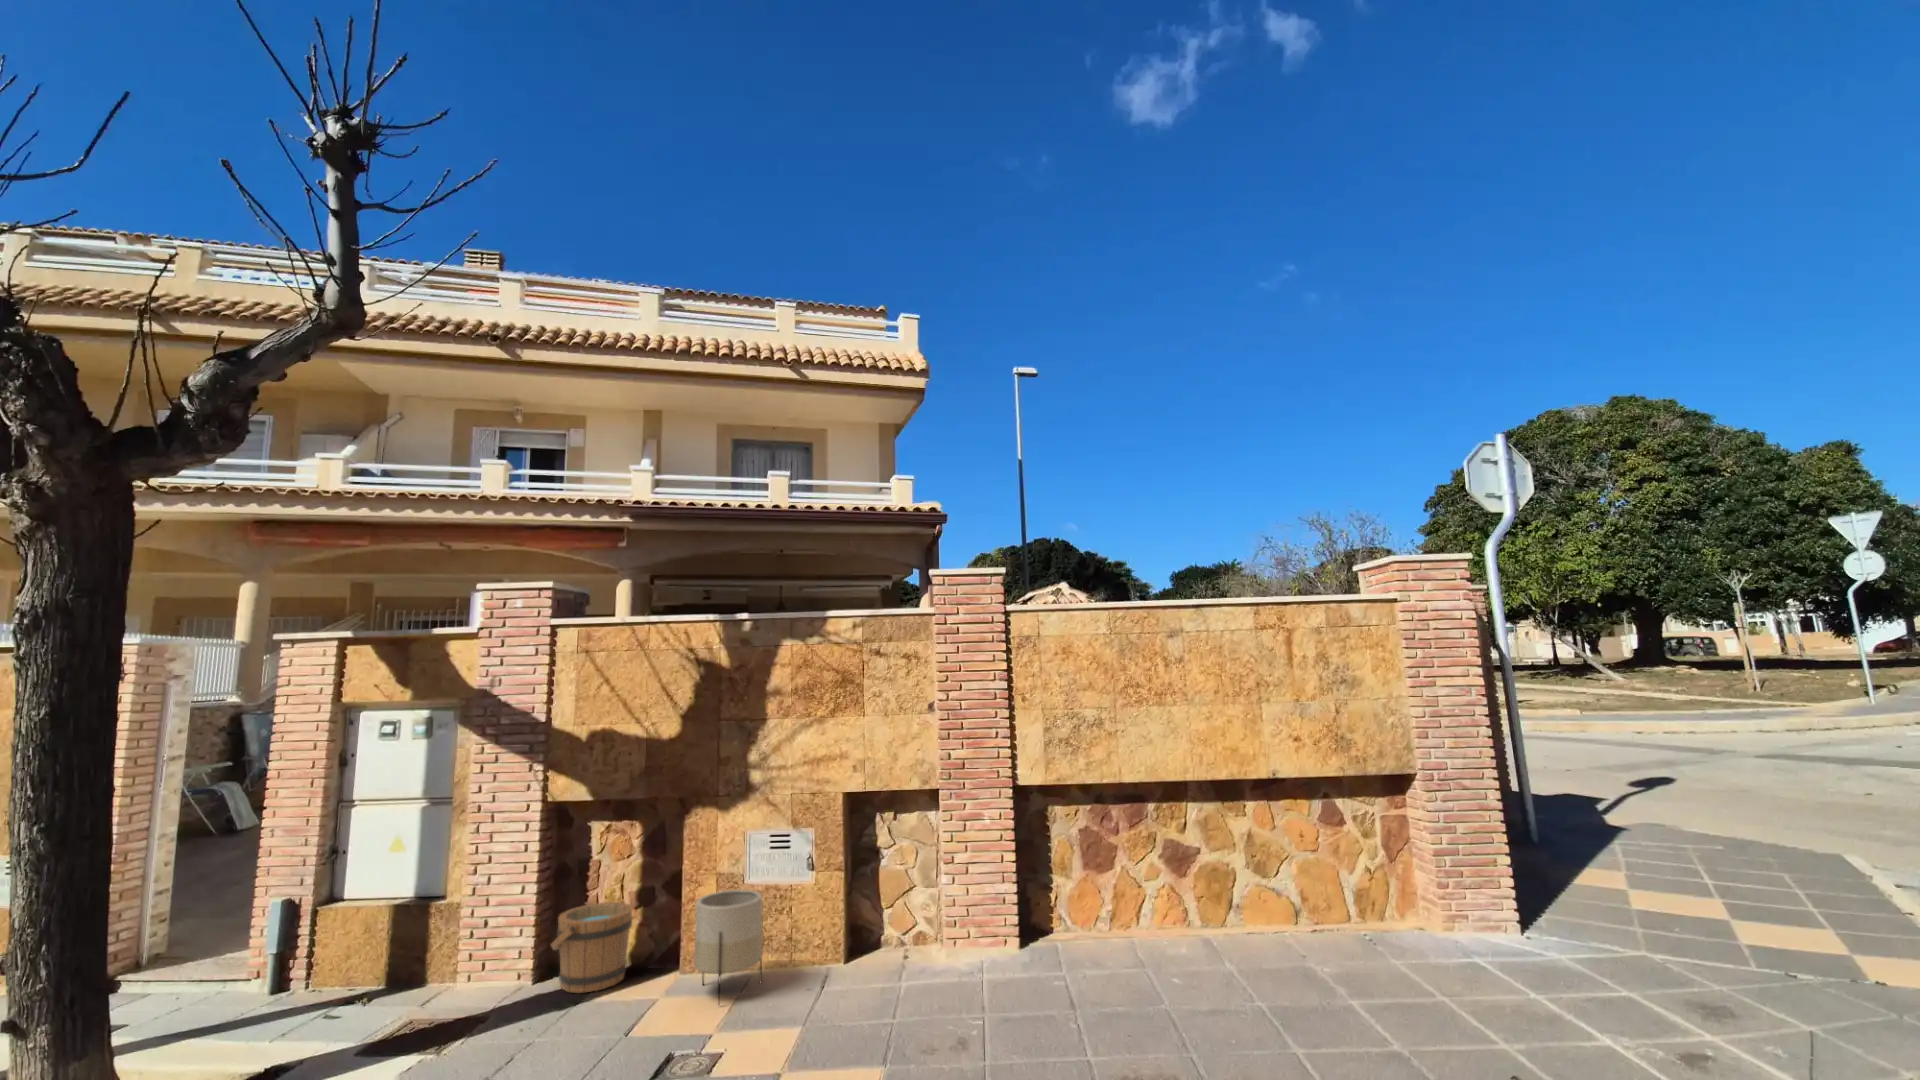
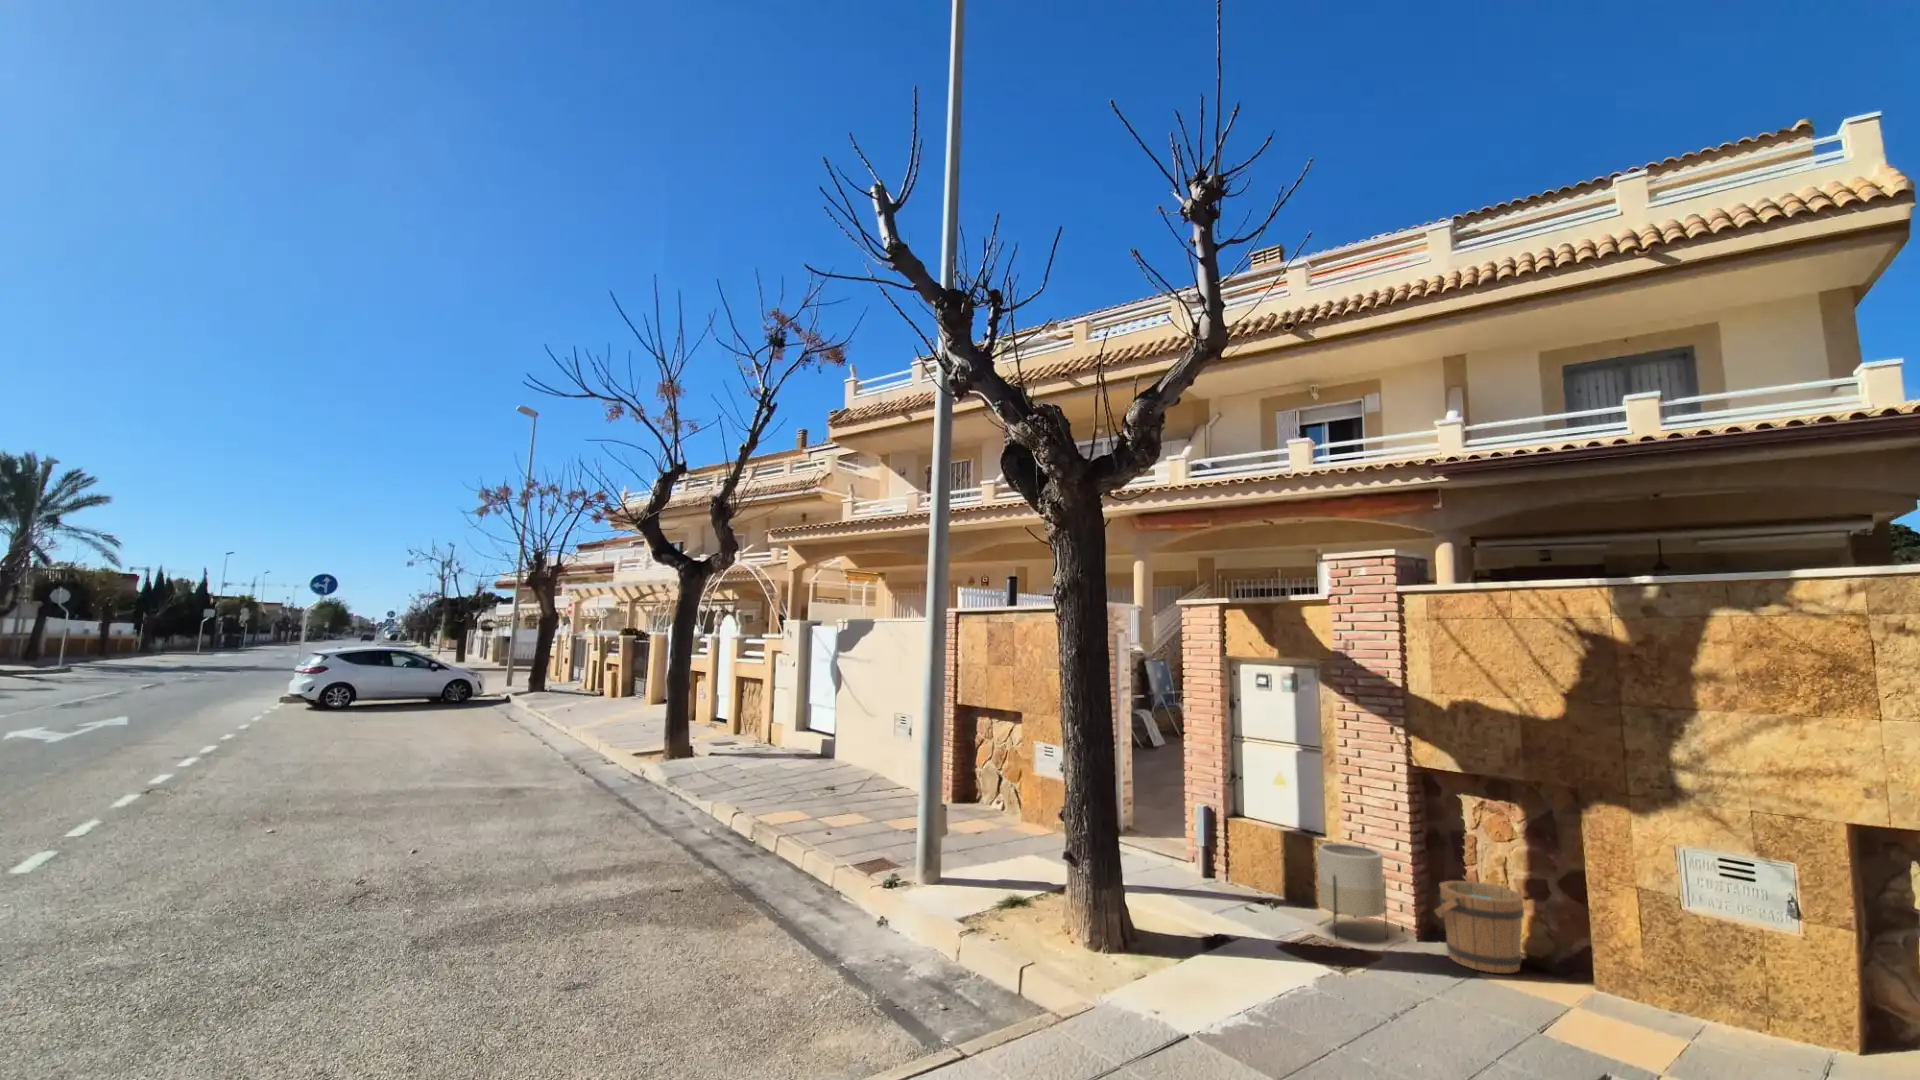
planter: present [694,890,762,1004] -> present [1318,843,1388,939]

